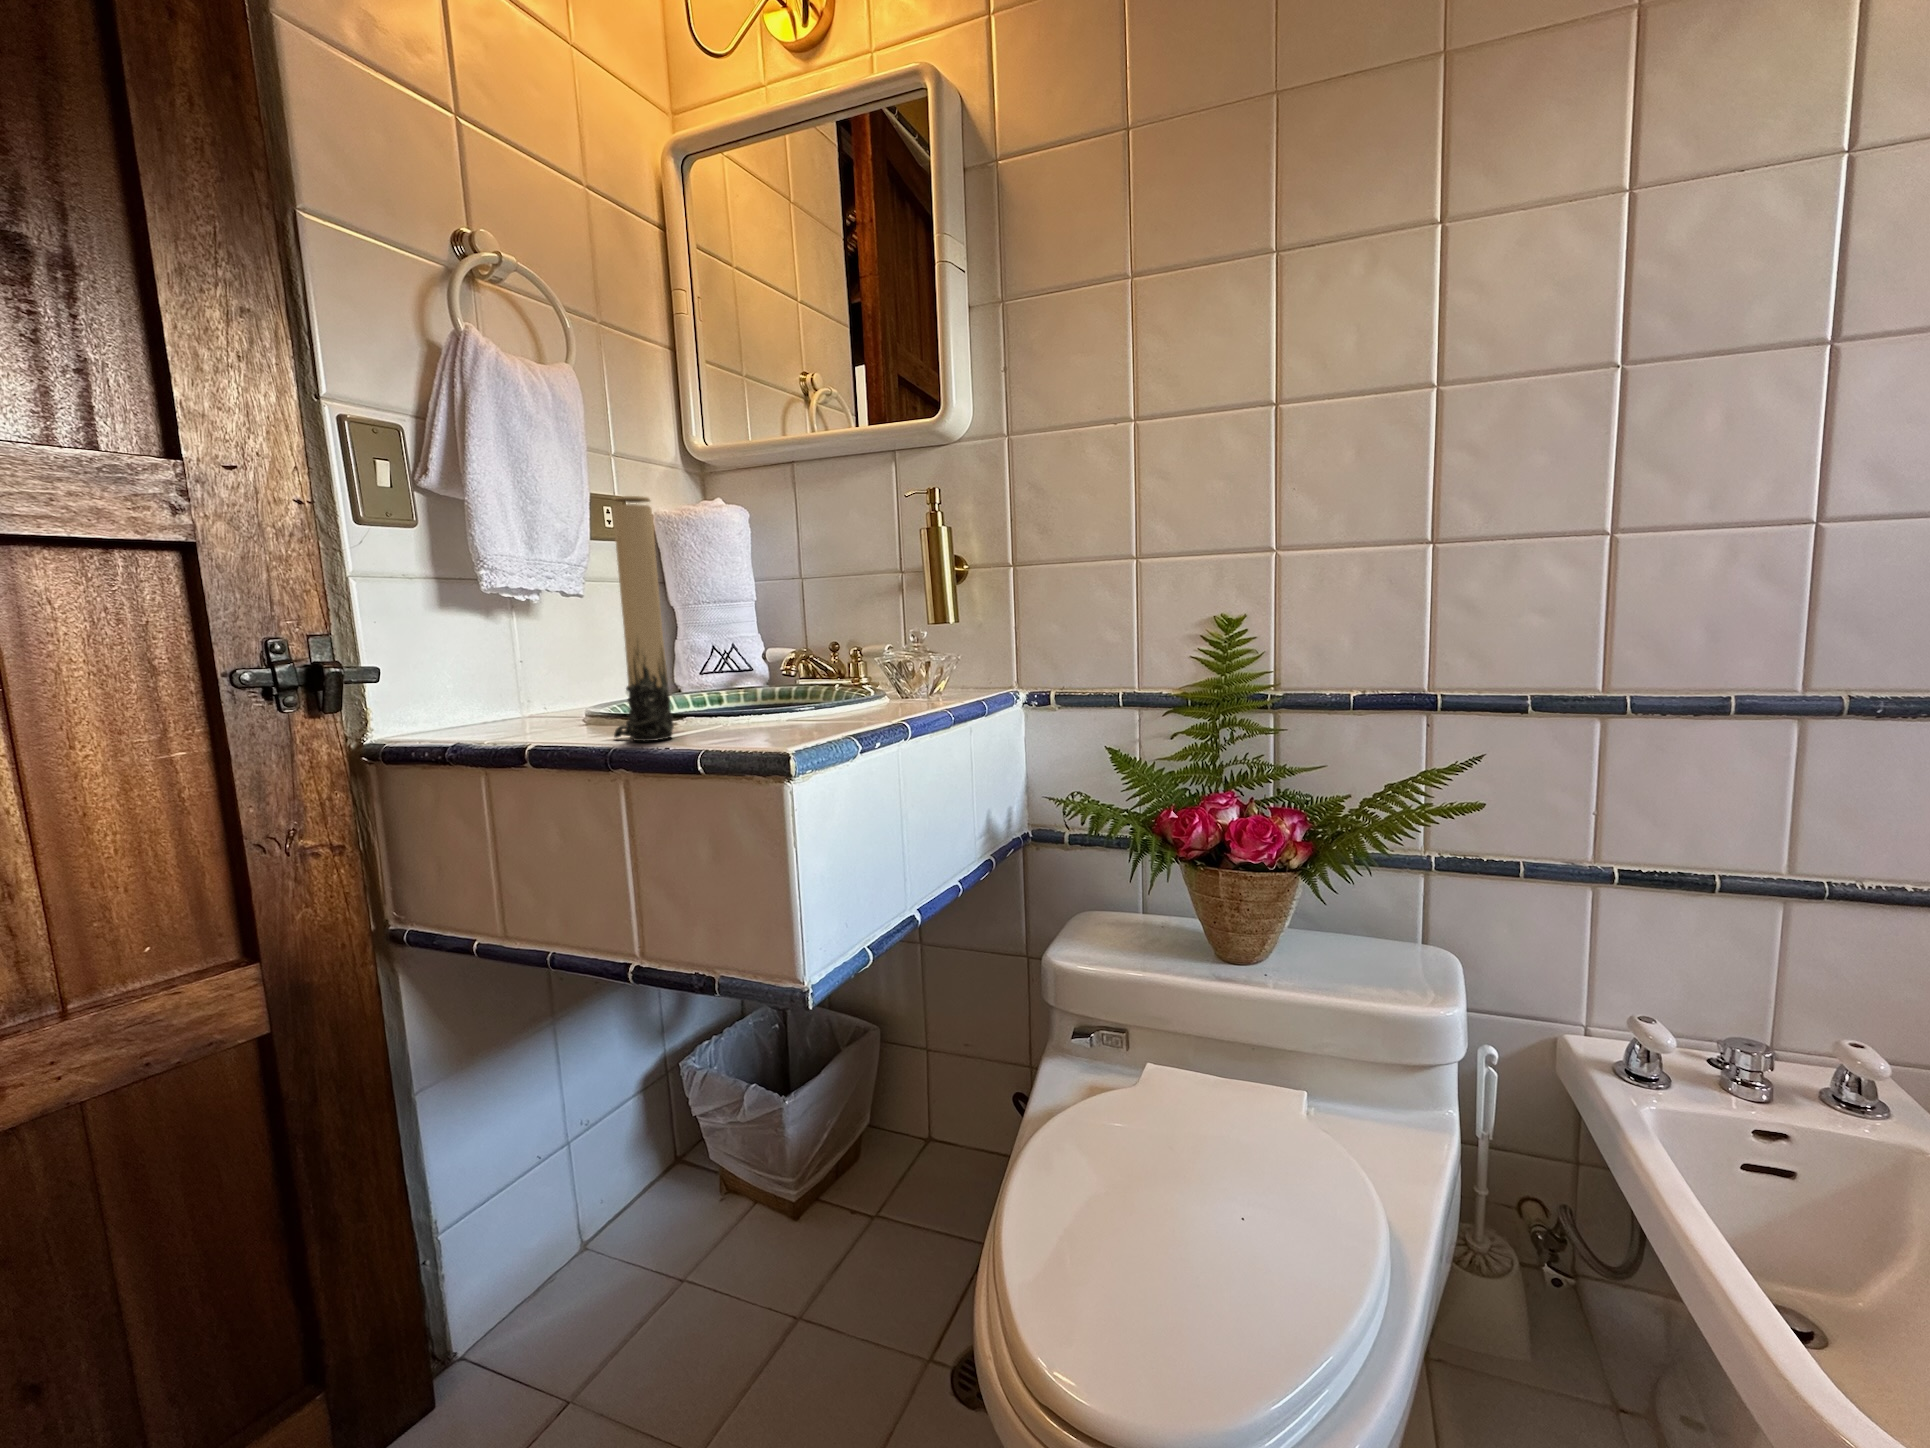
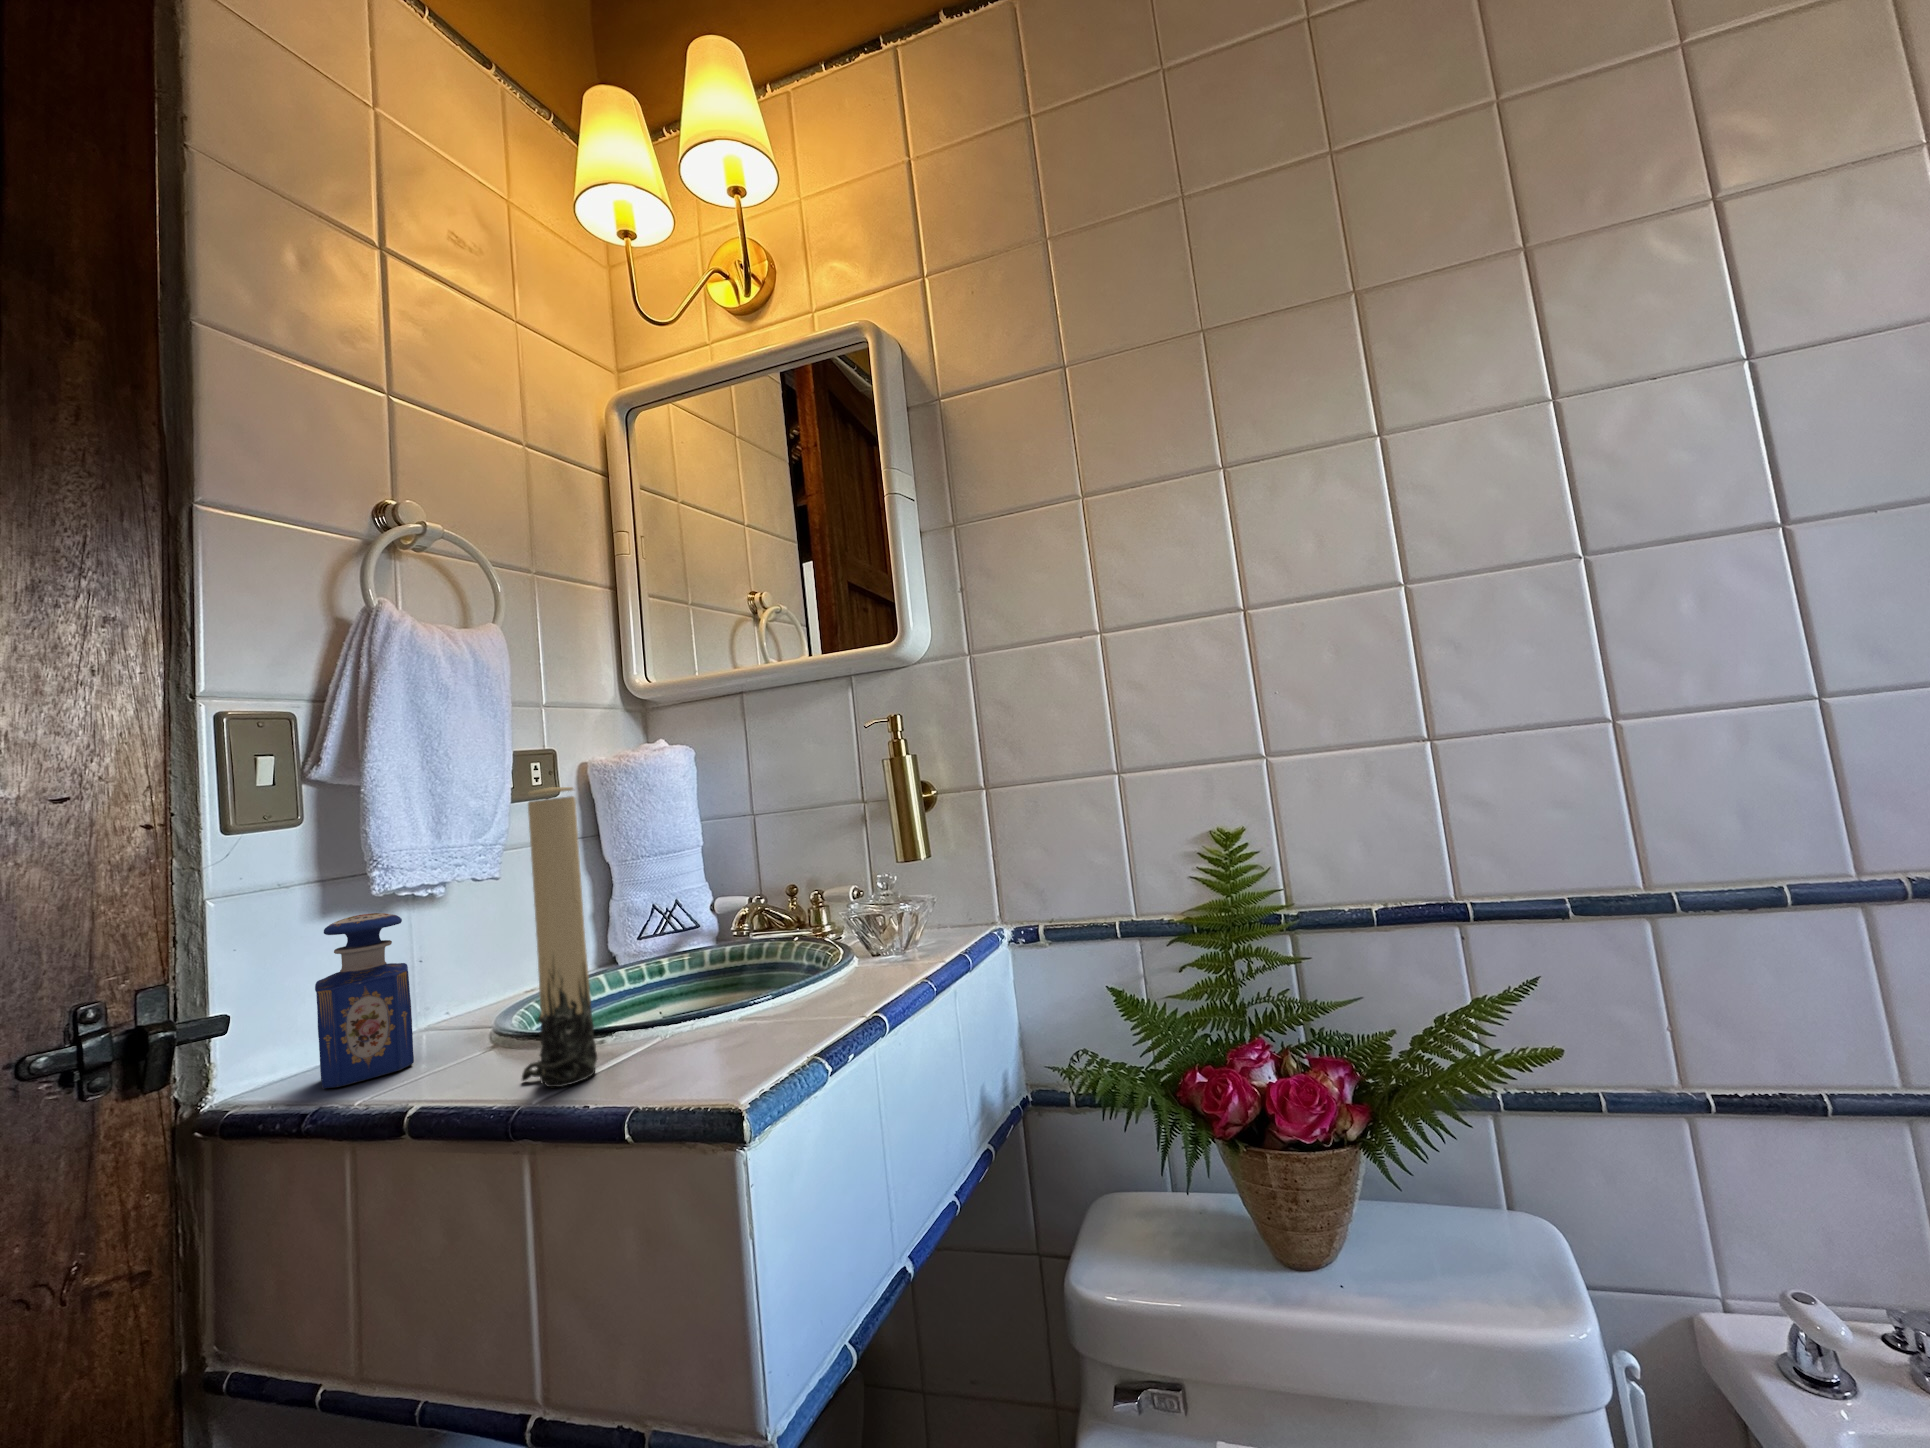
perfume bottle: none [443,604,525,736] -> present [315,913,414,1088]

